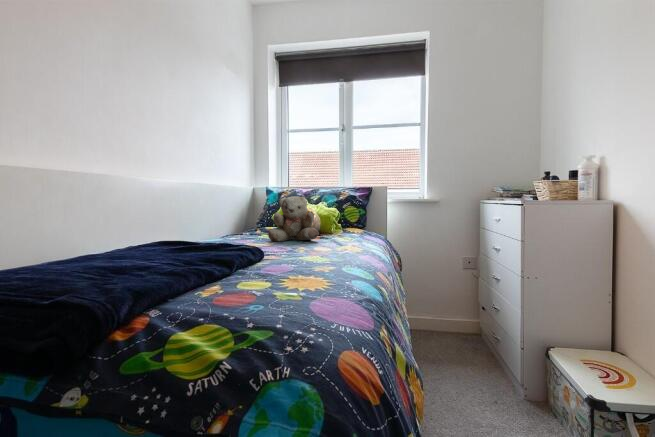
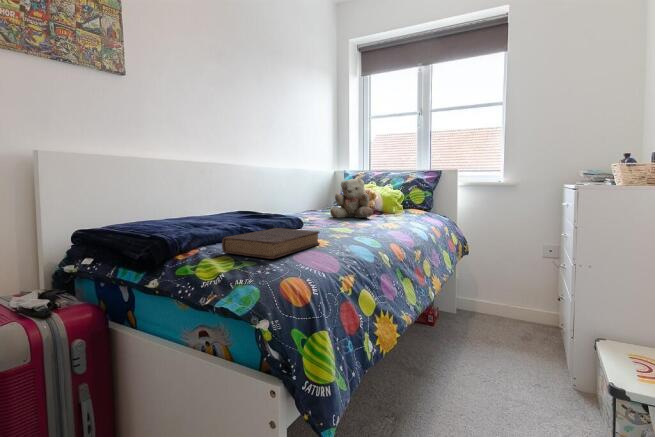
book: none [186,265,310,319] -> present [222,228,320,259]

